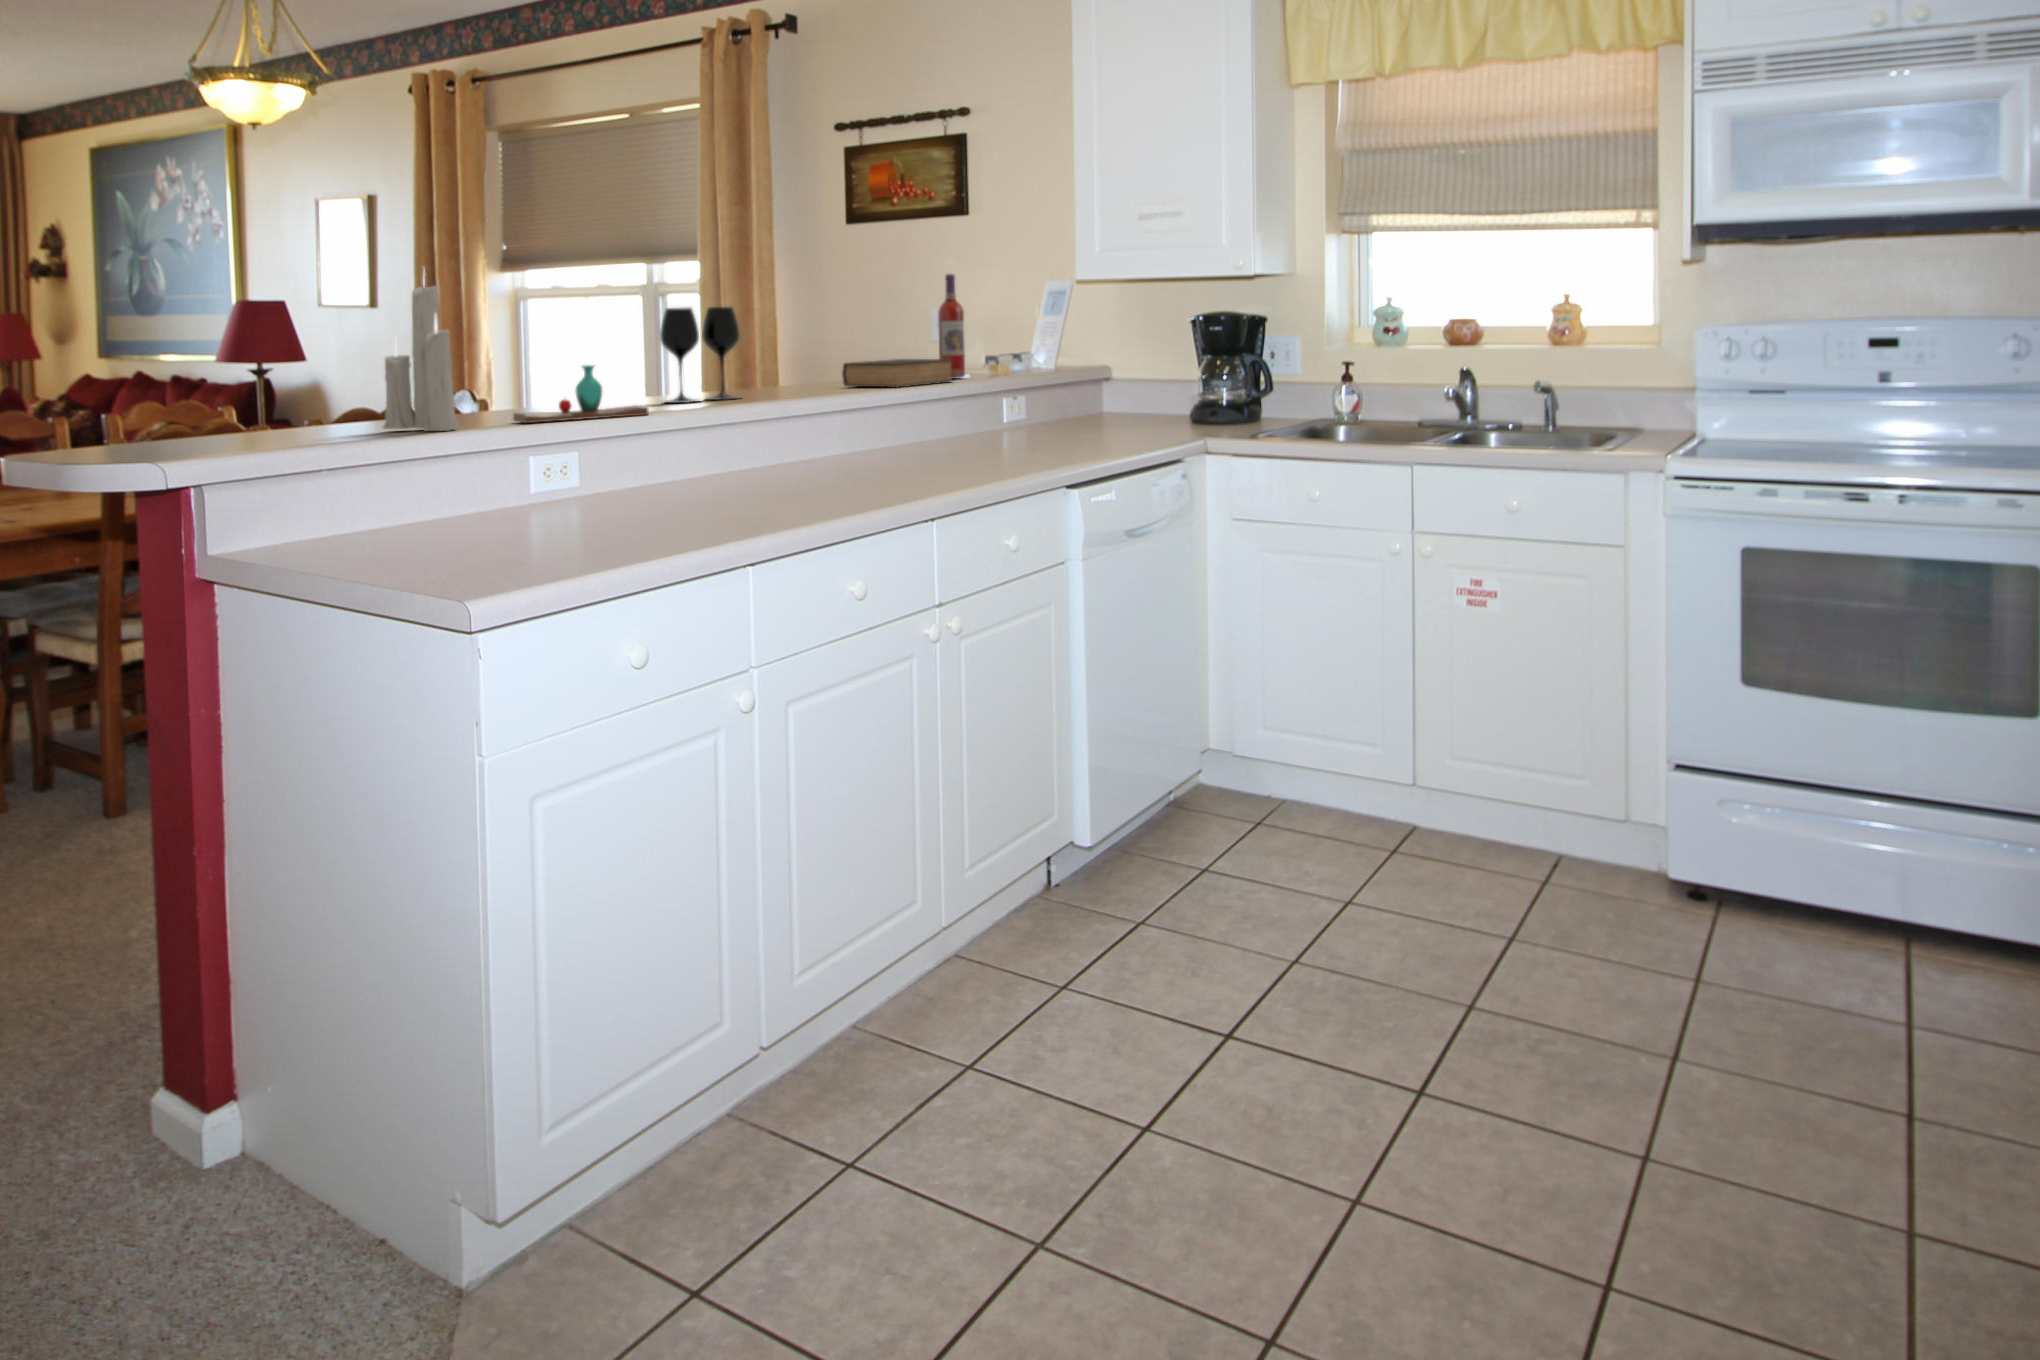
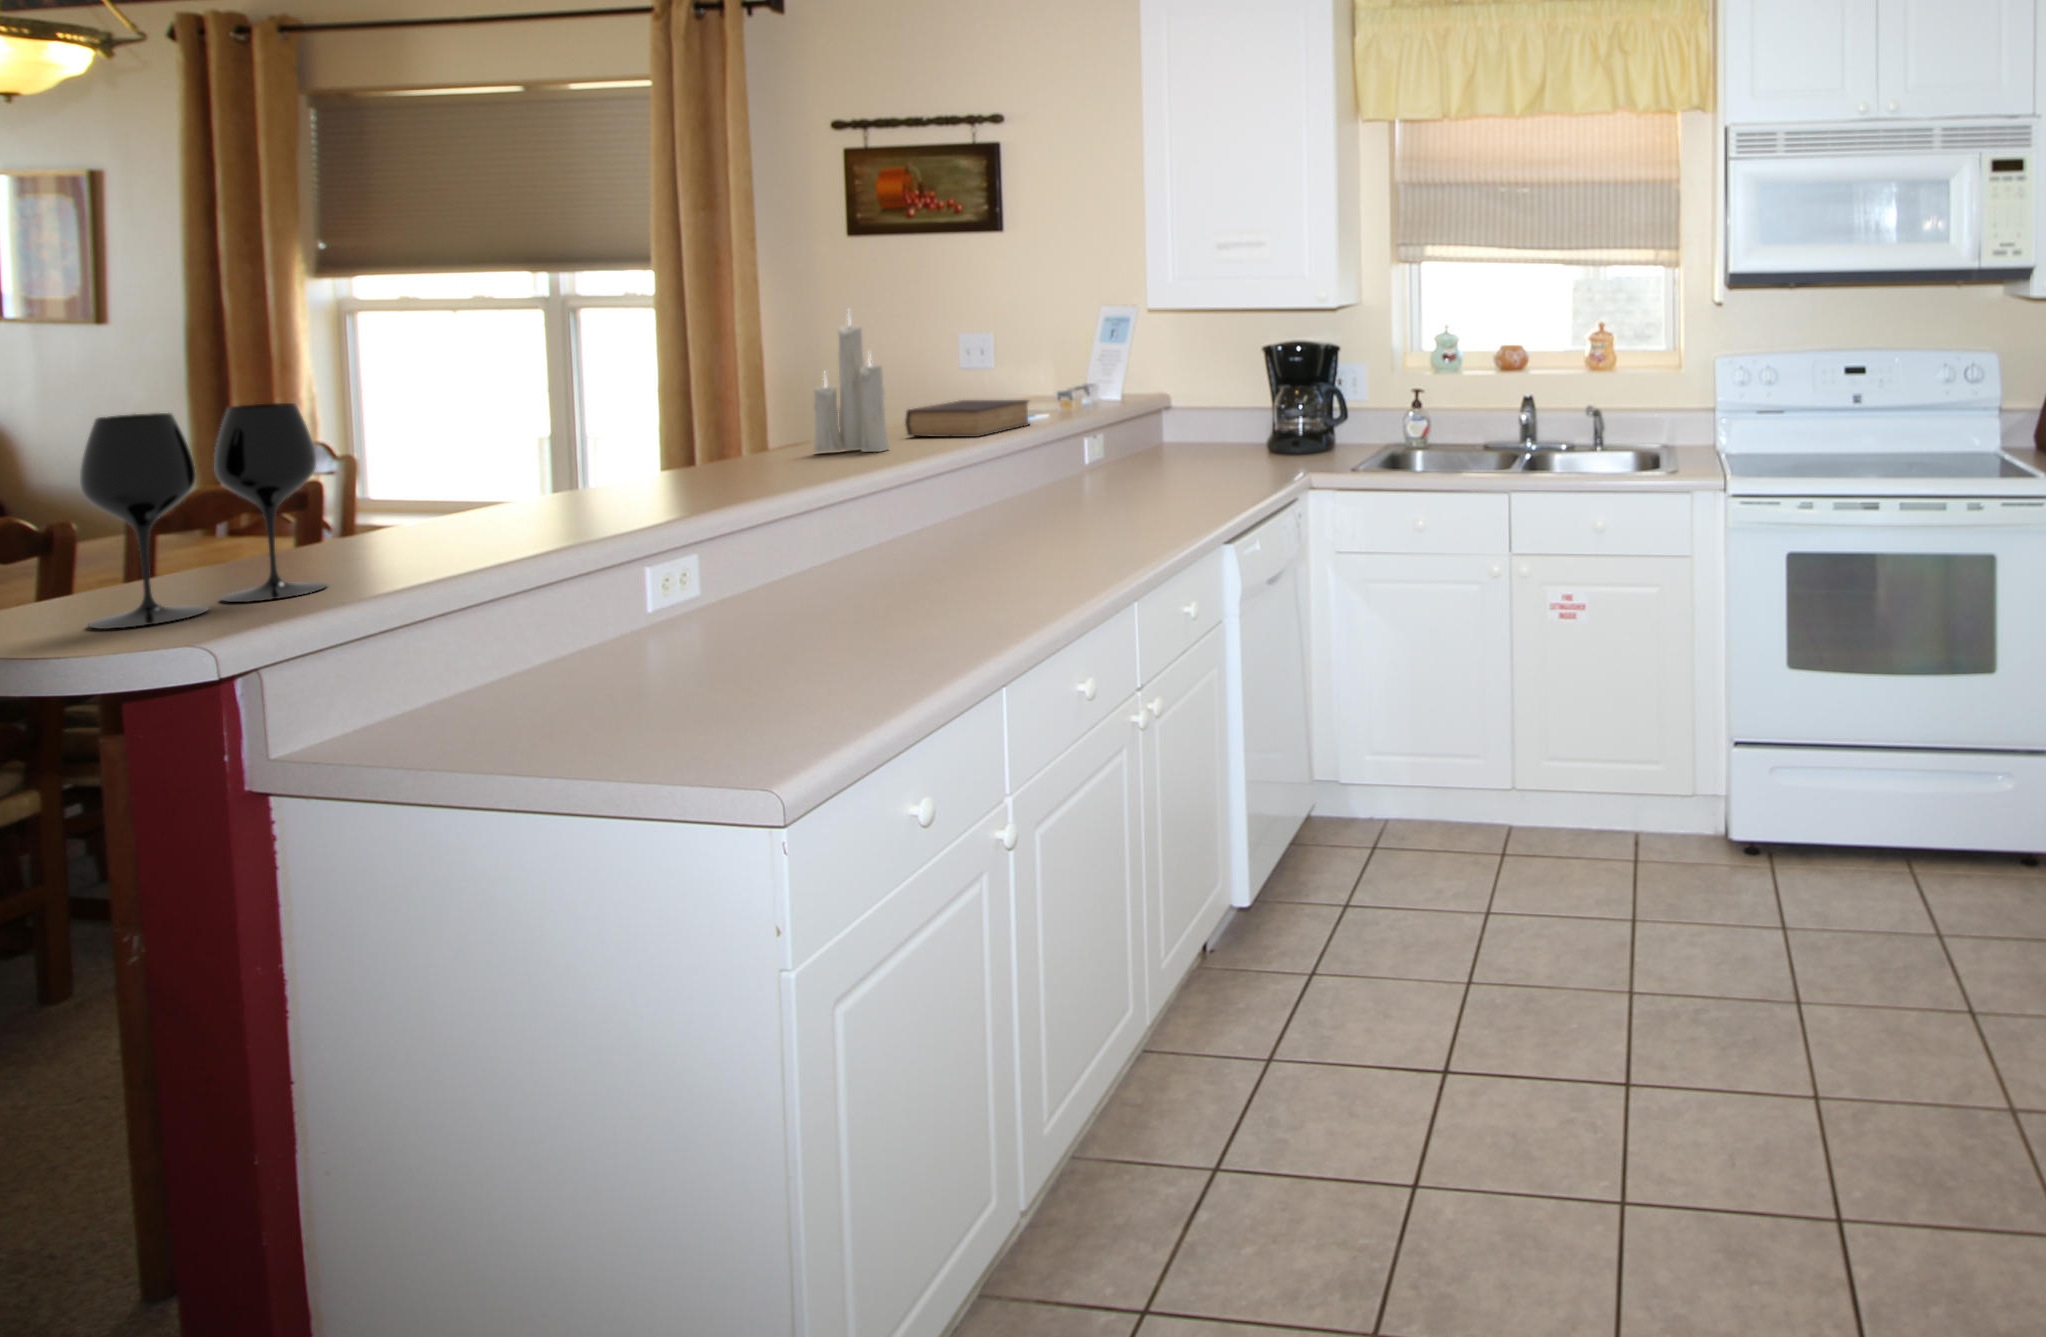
wine bottle: present [938,274,965,379] -> none [1000,303,1032,418]
candle: present [382,276,458,431] -> present [814,324,889,452]
wine glass: present [660,307,740,403] -> present [80,403,326,629]
vase: present [513,365,648,423] -> none [535,446,729,531]

